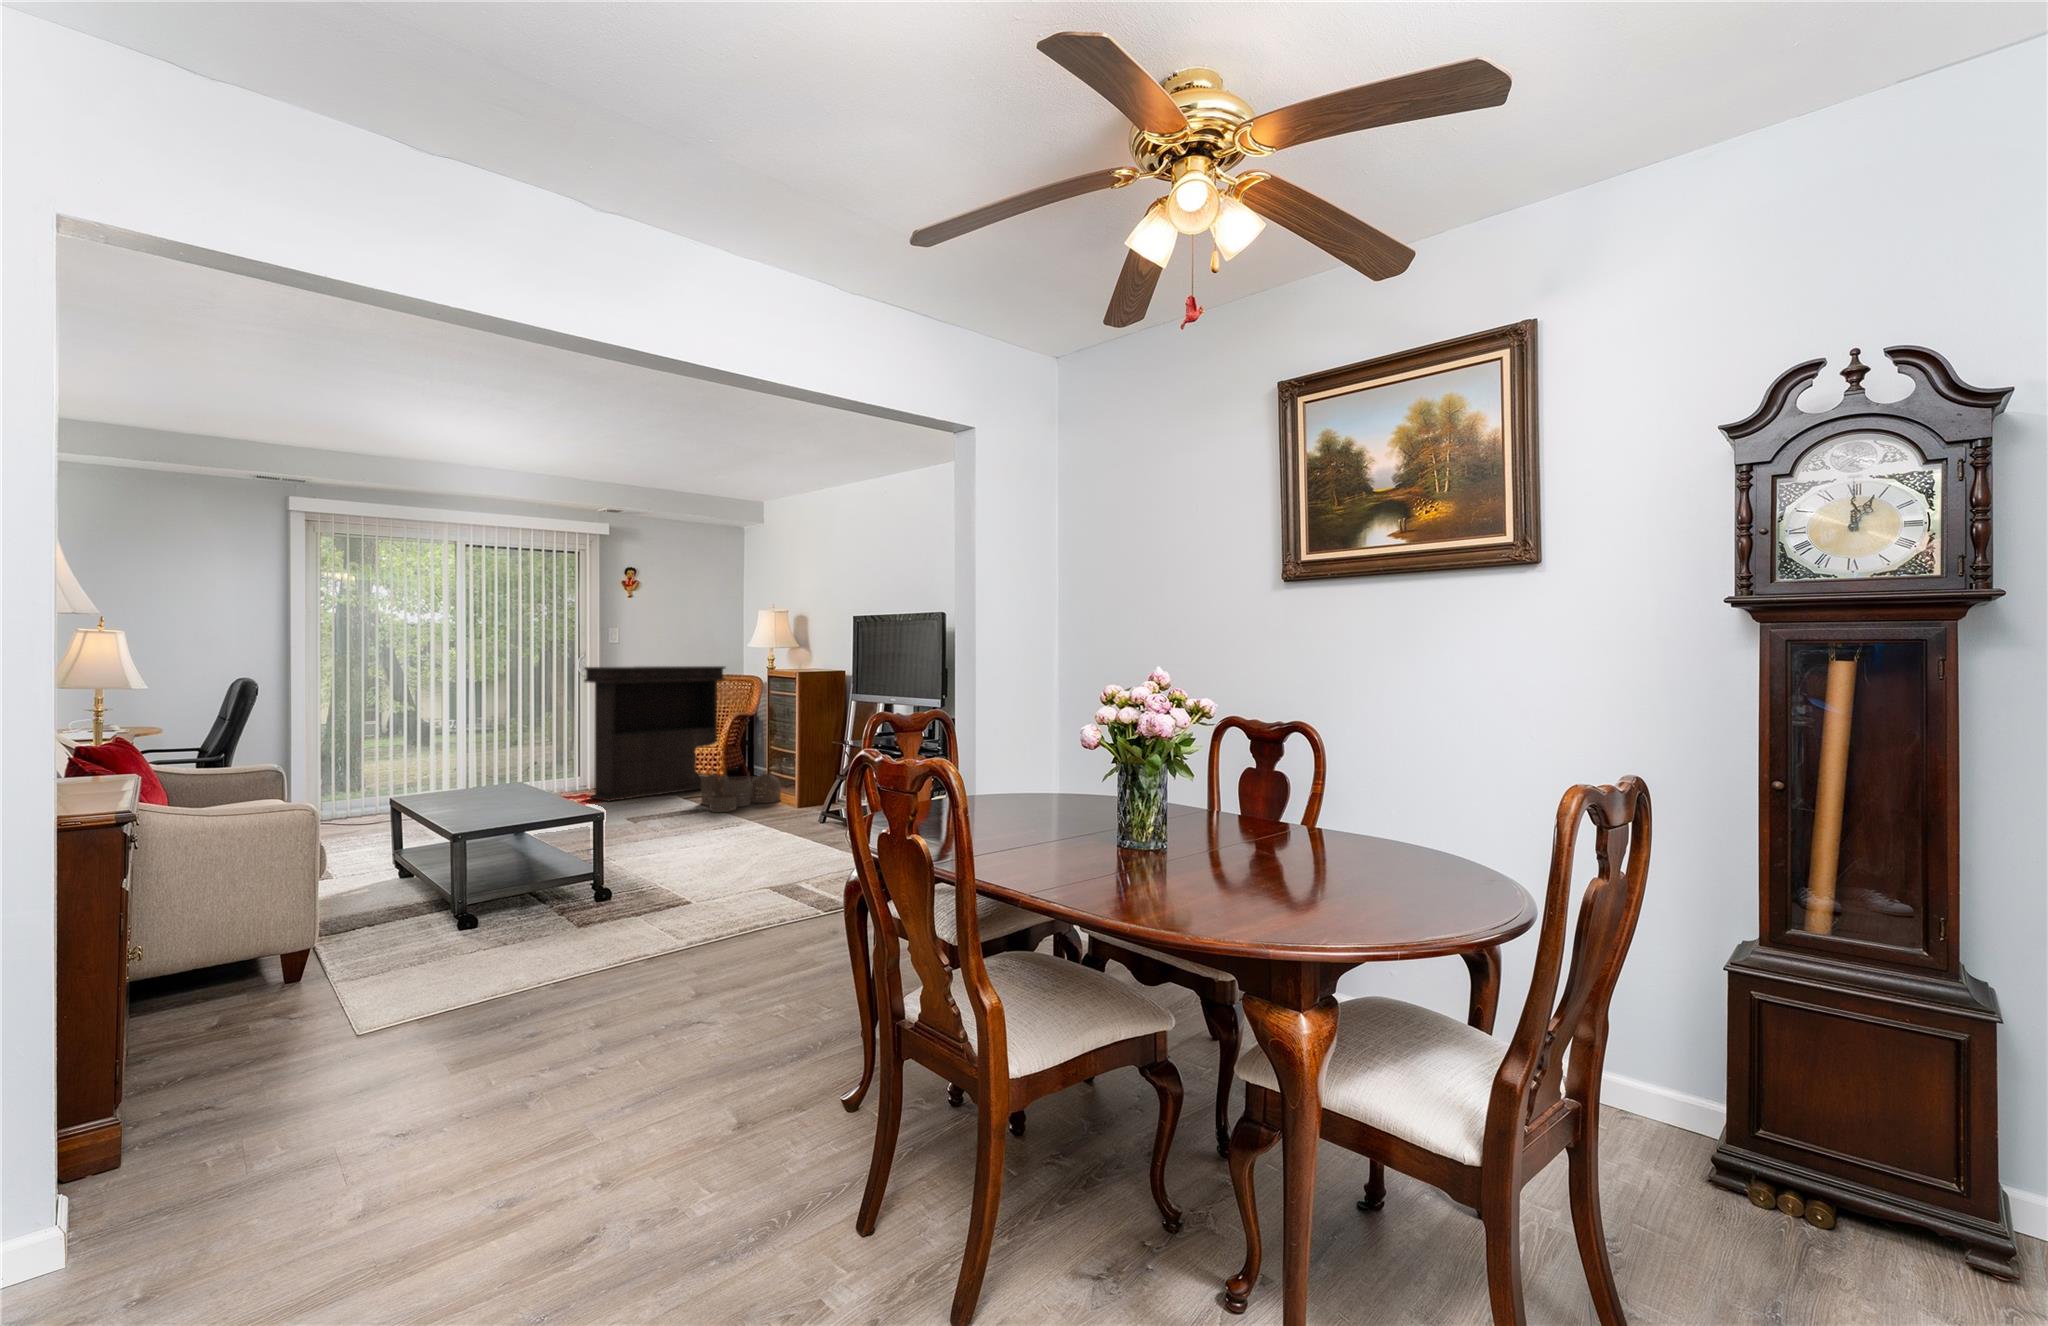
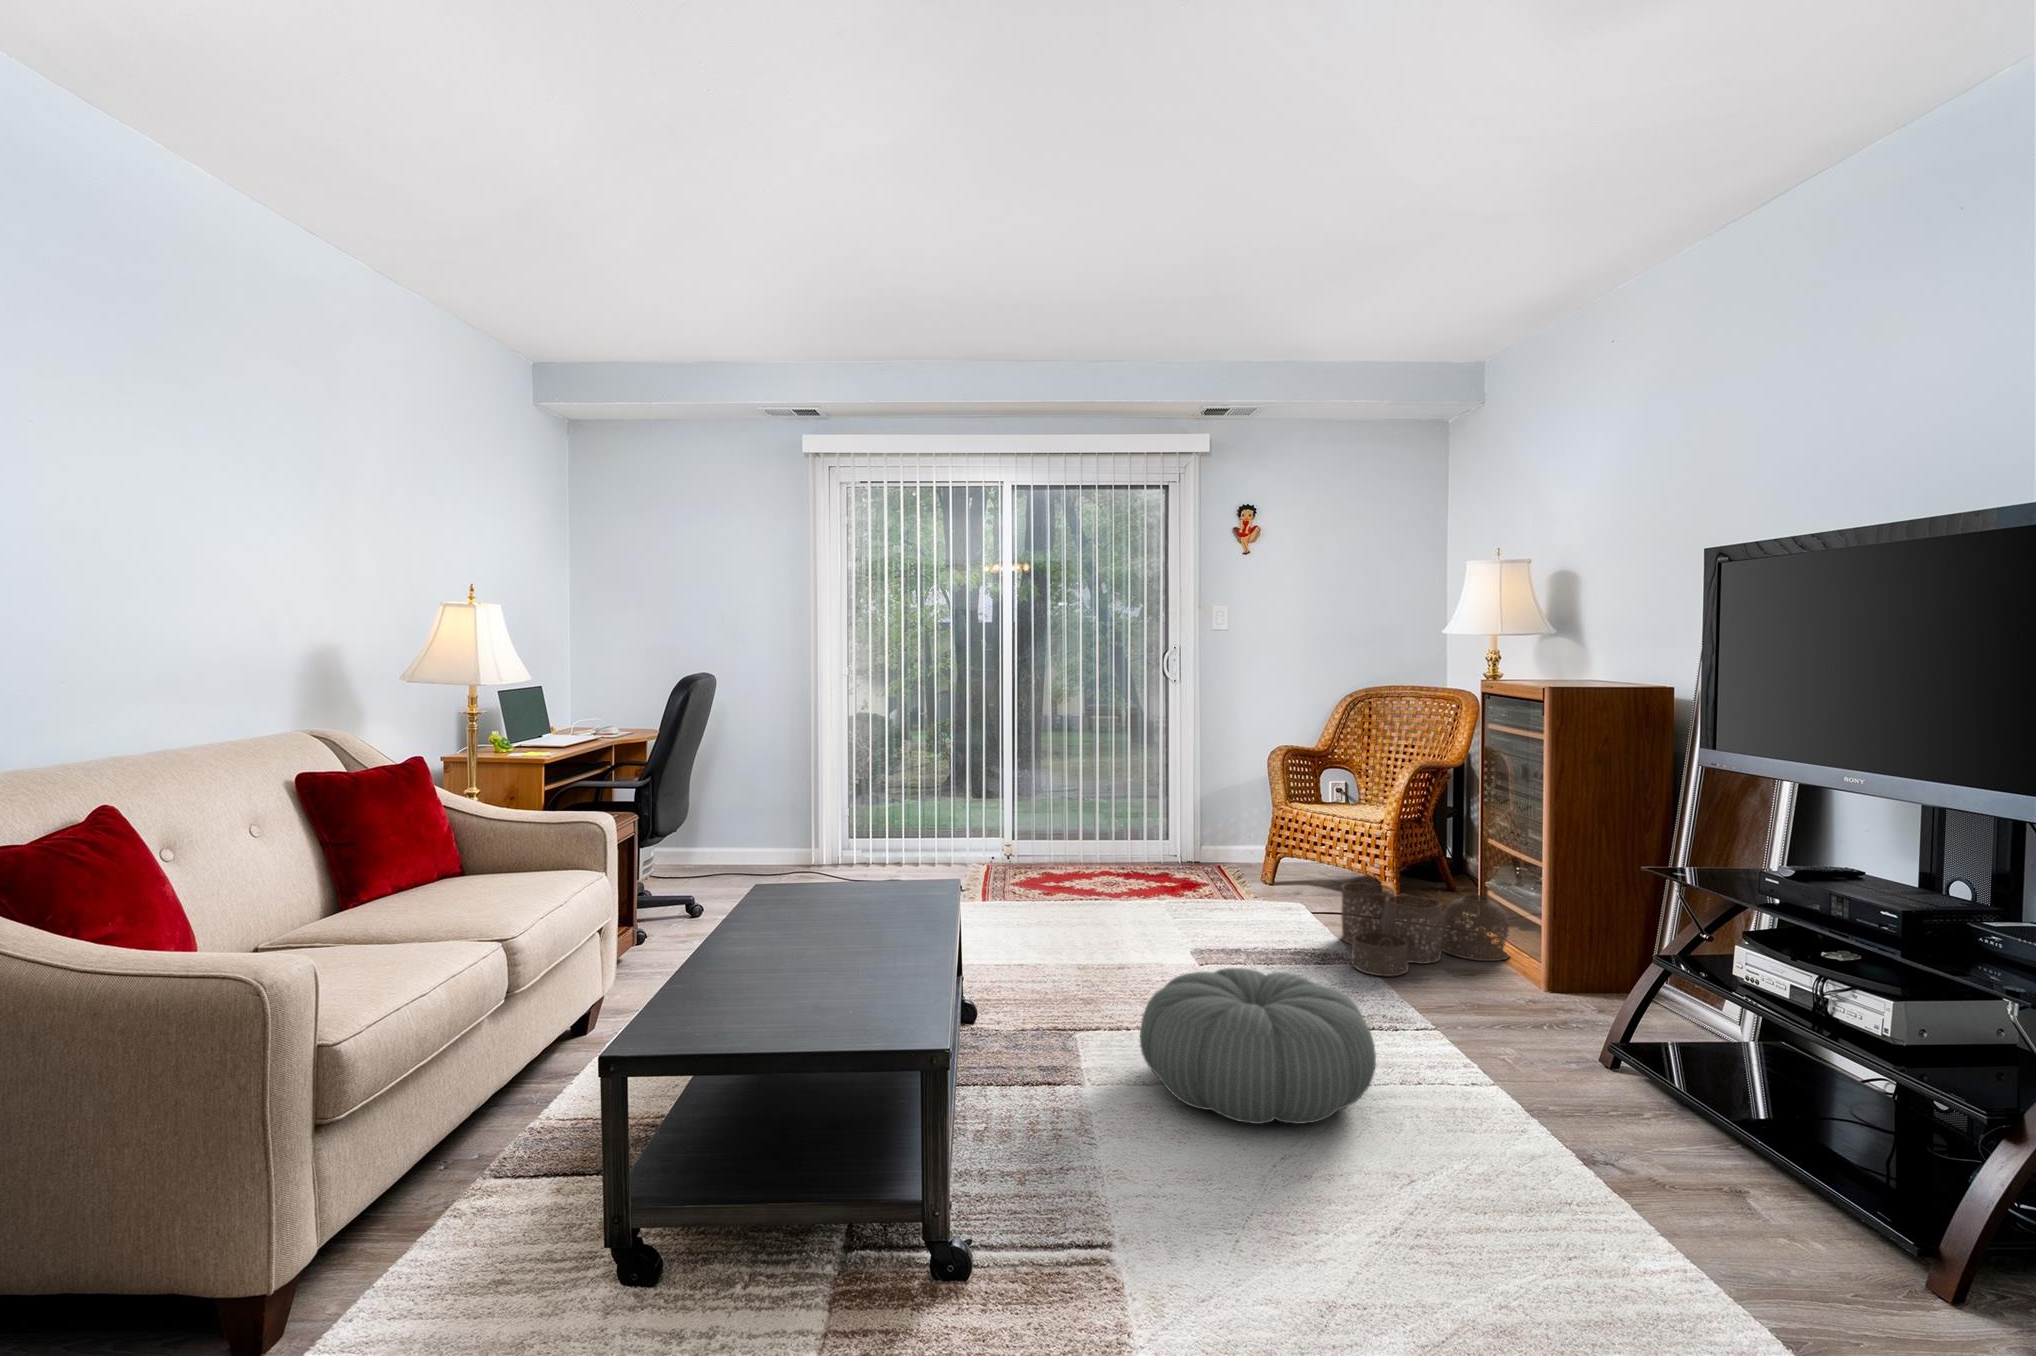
console table: present [584,666,725,801] -> none [1158,668,1404,903]
pouf: none [631,800,733,852] -> present [1140,968,1376,1124]

